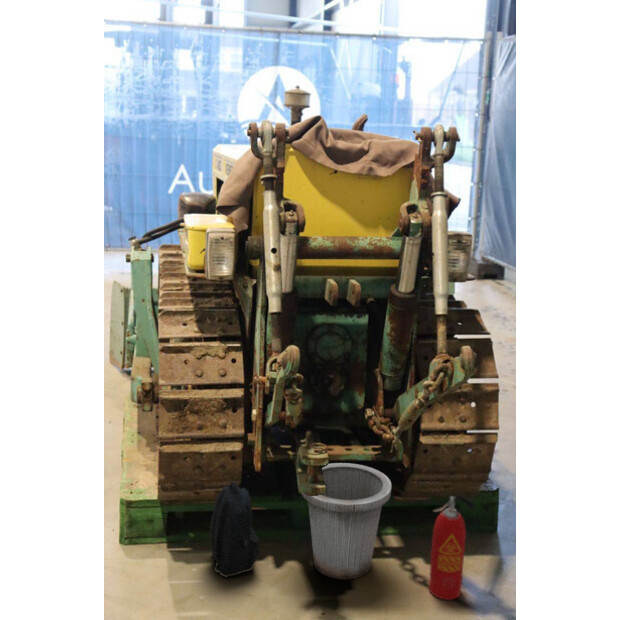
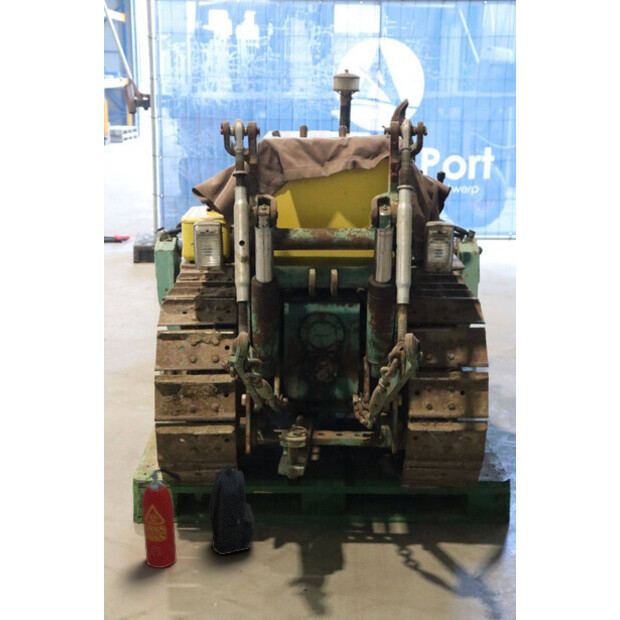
trash can: present [302,463,391,579] -> none [292,449,381,561]
fire extinguisher: present [429,496,474,600] -> present [137,469,181,568]

